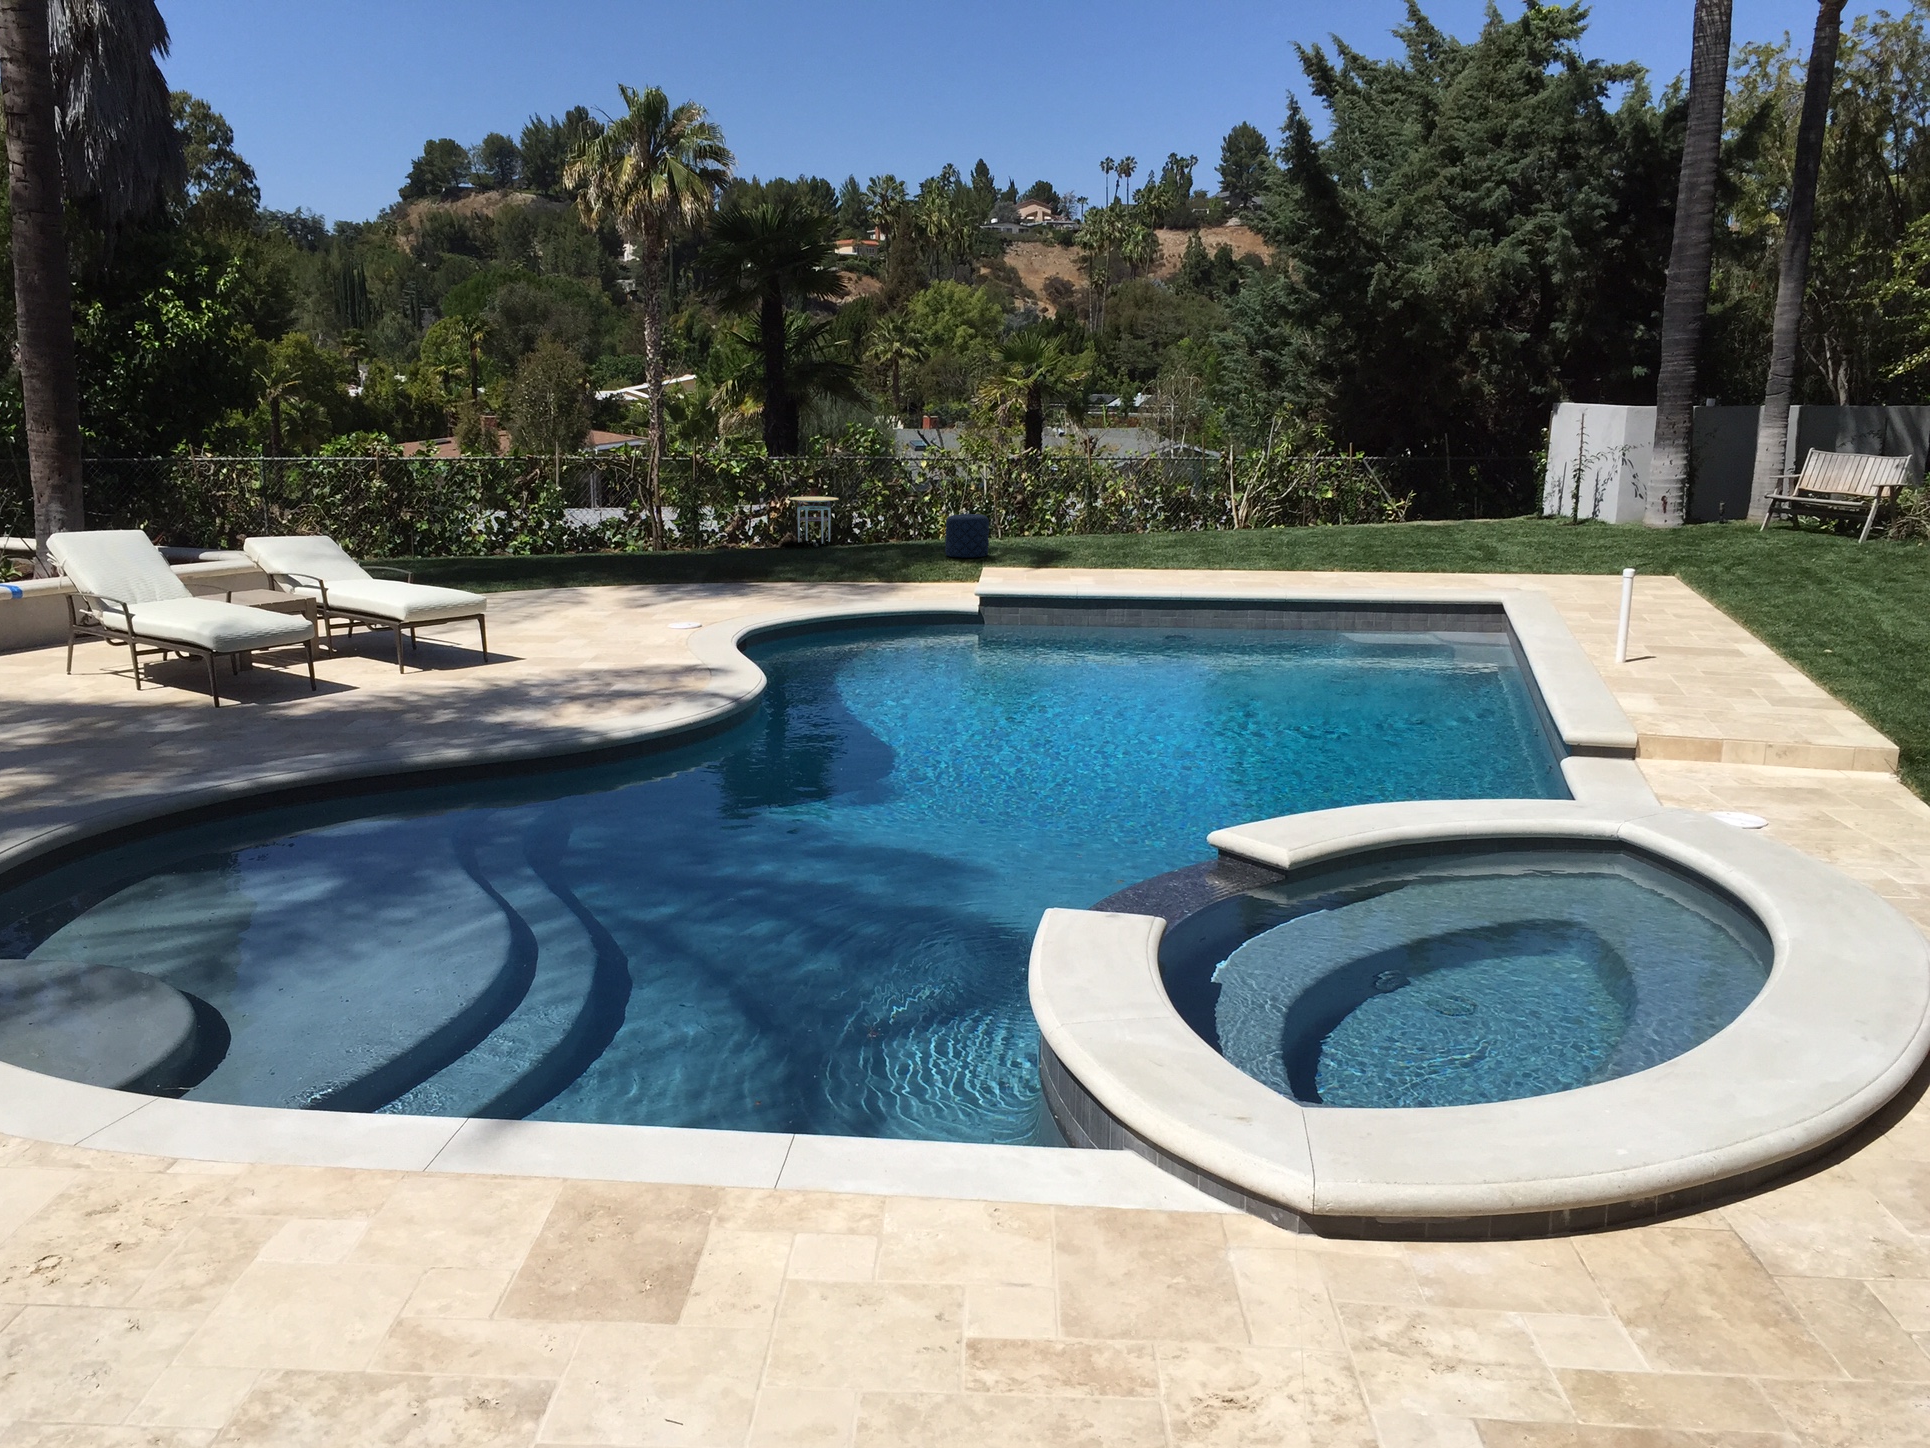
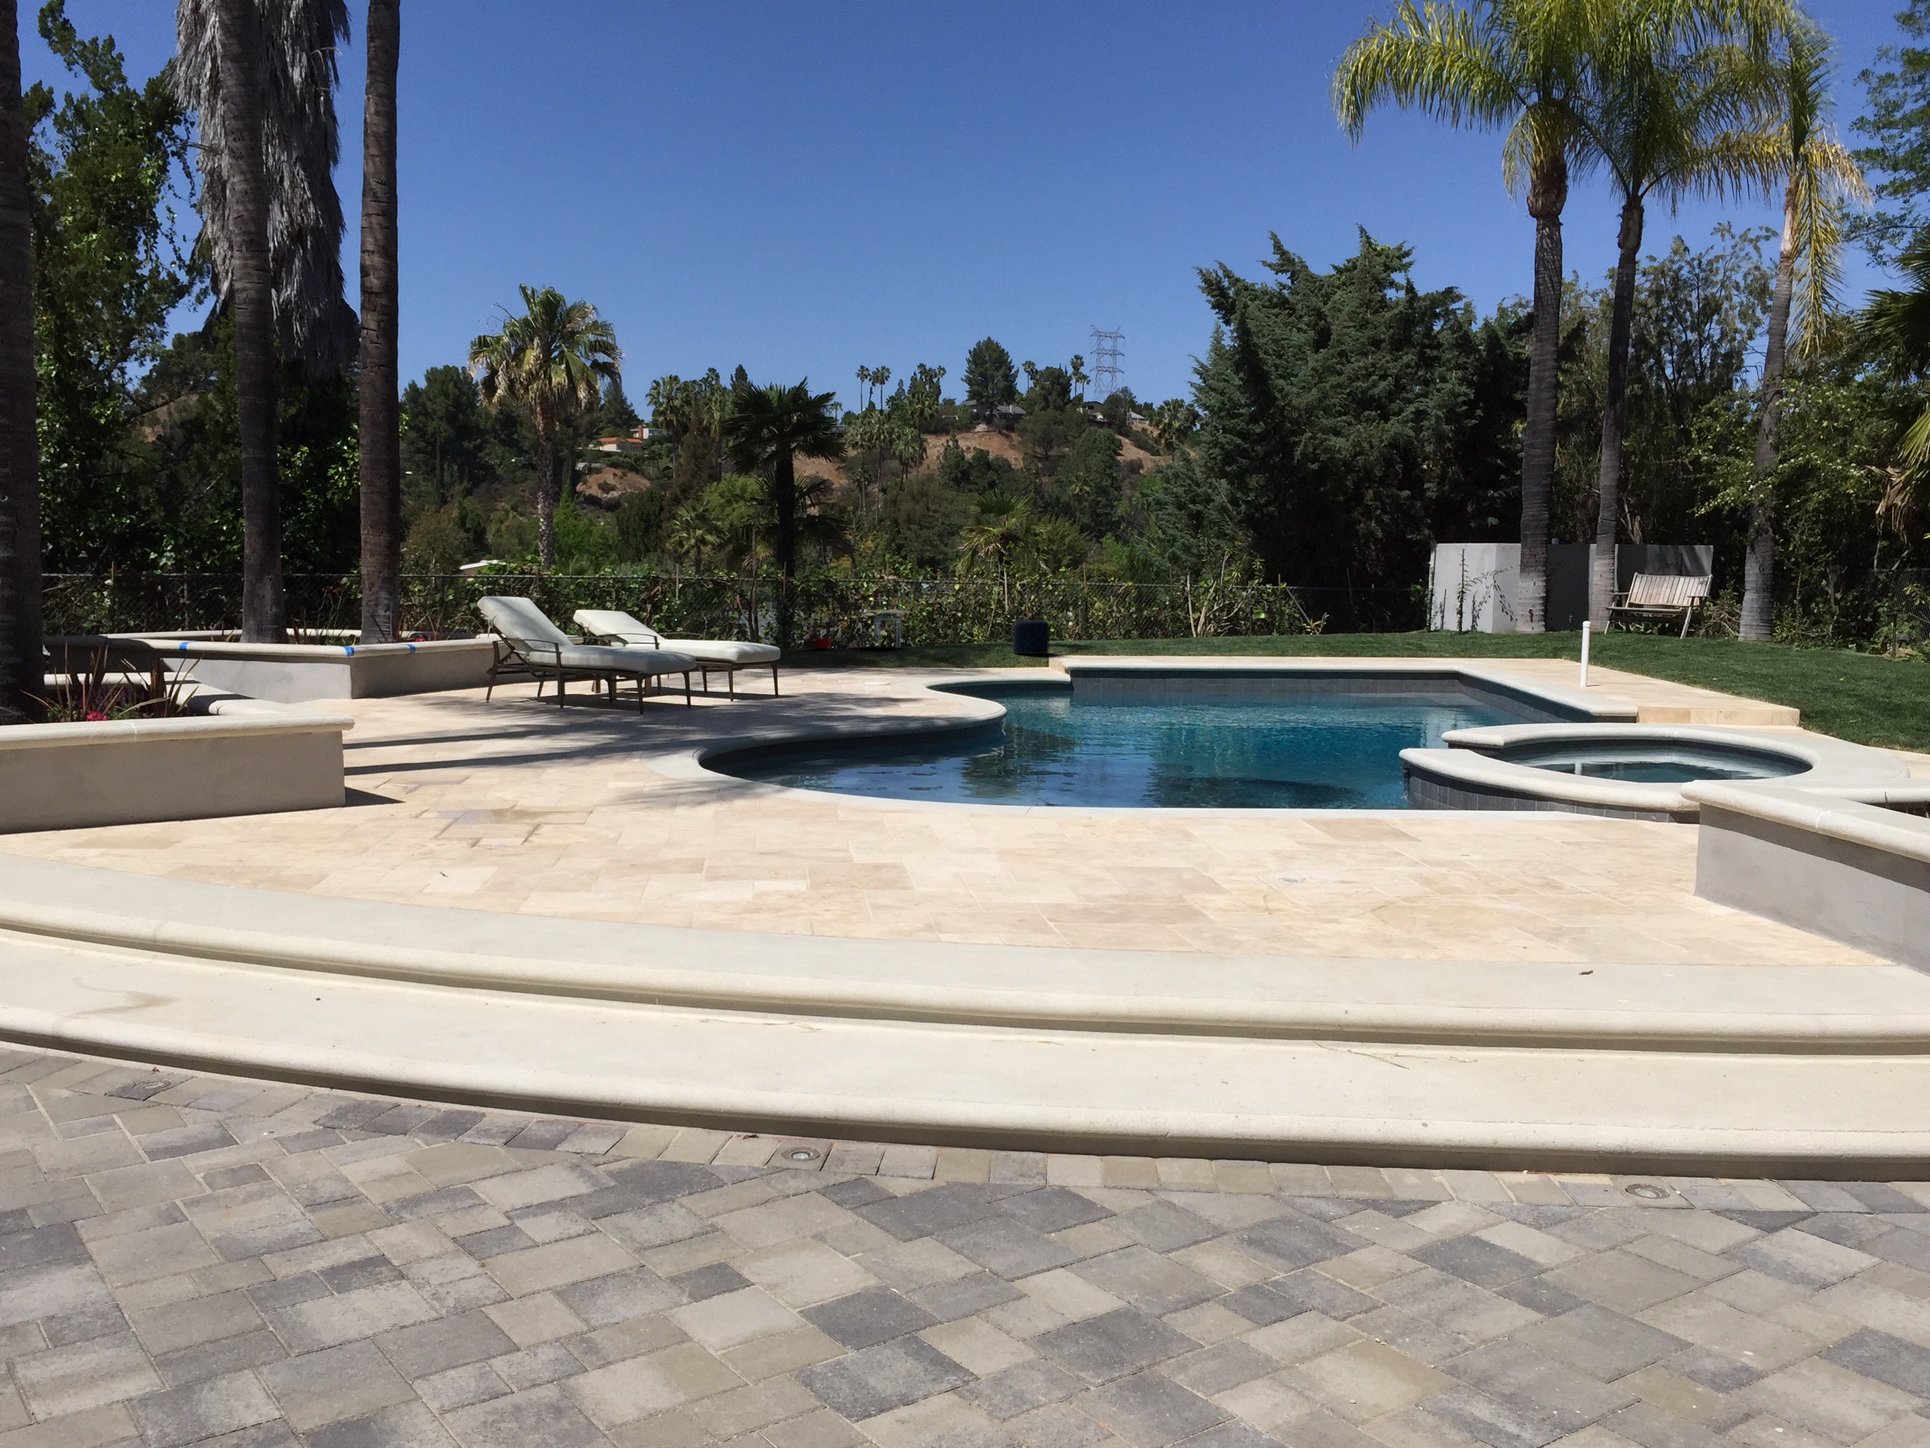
decorative plant: none [710,494,762,544] -> present [810,611,836,649]

